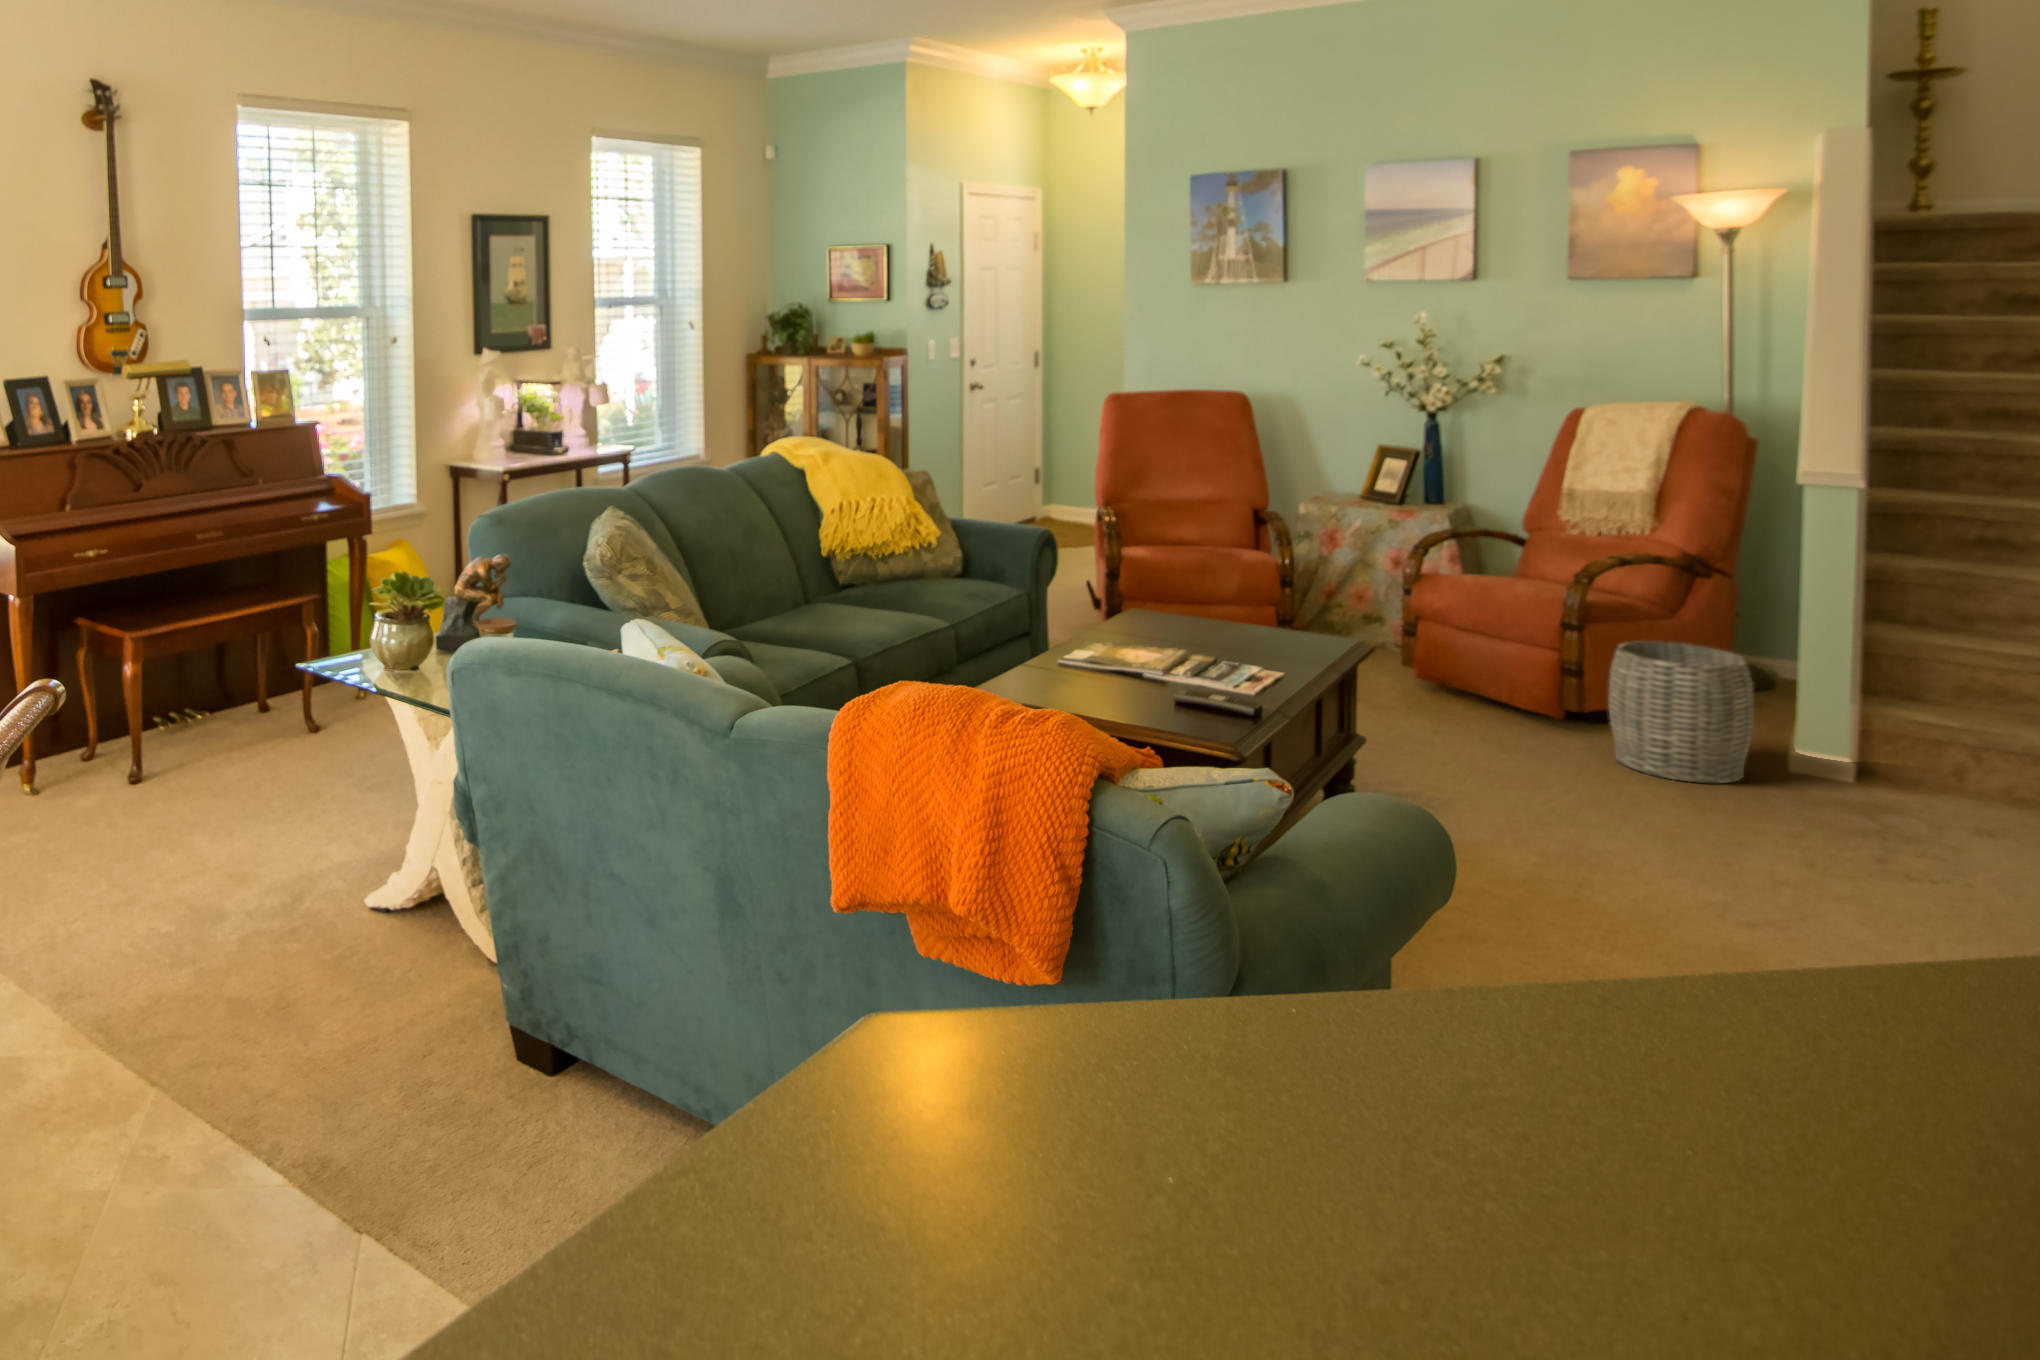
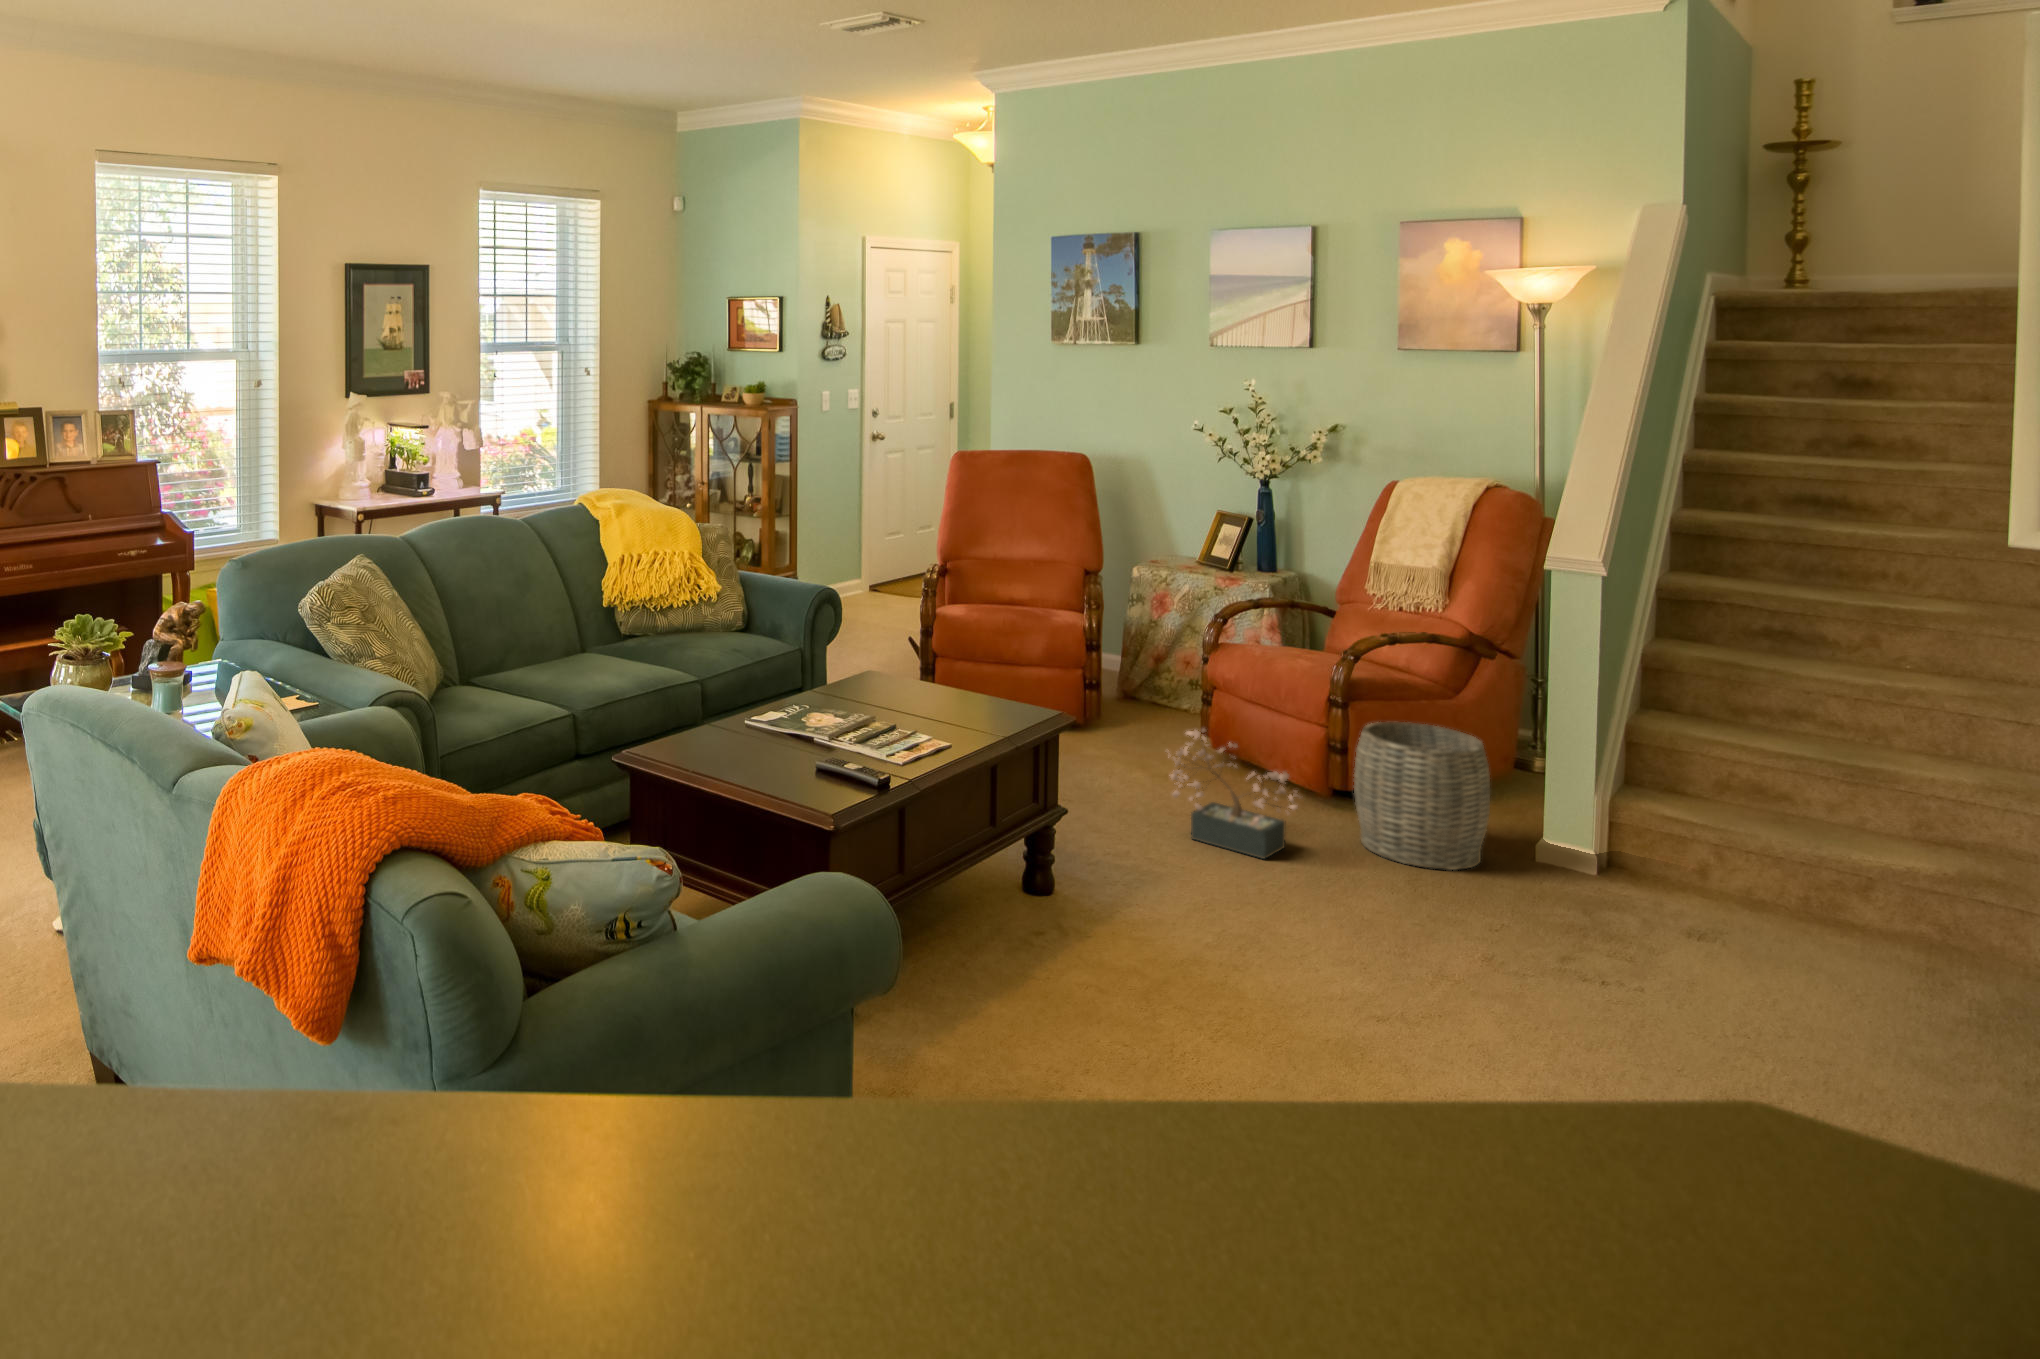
decorative plant: none [1425,655,1571,781] -> present [1169,729,1300,859]

